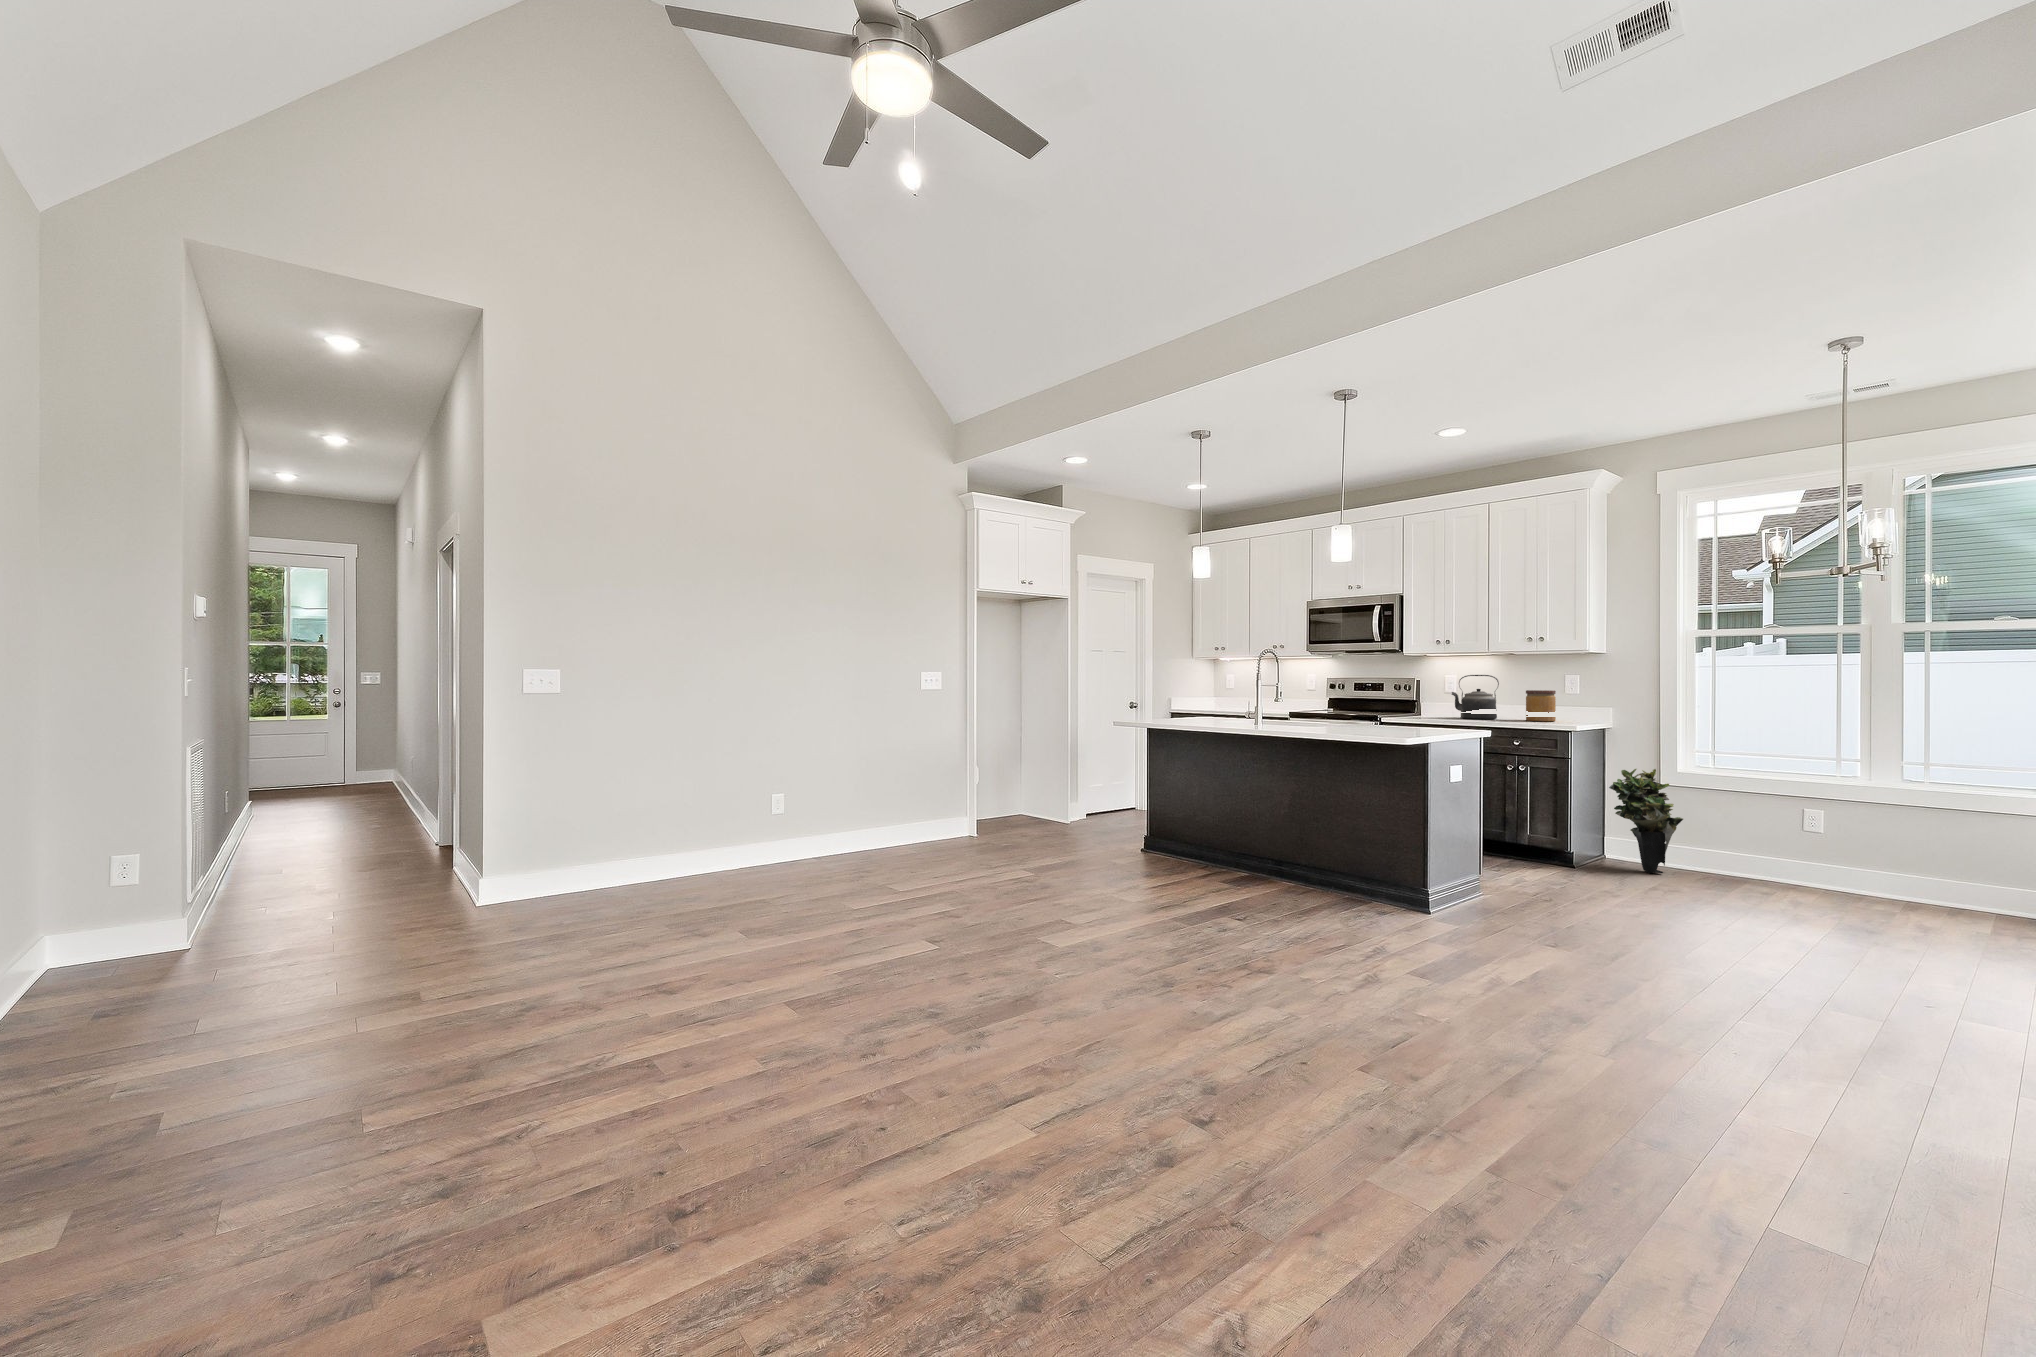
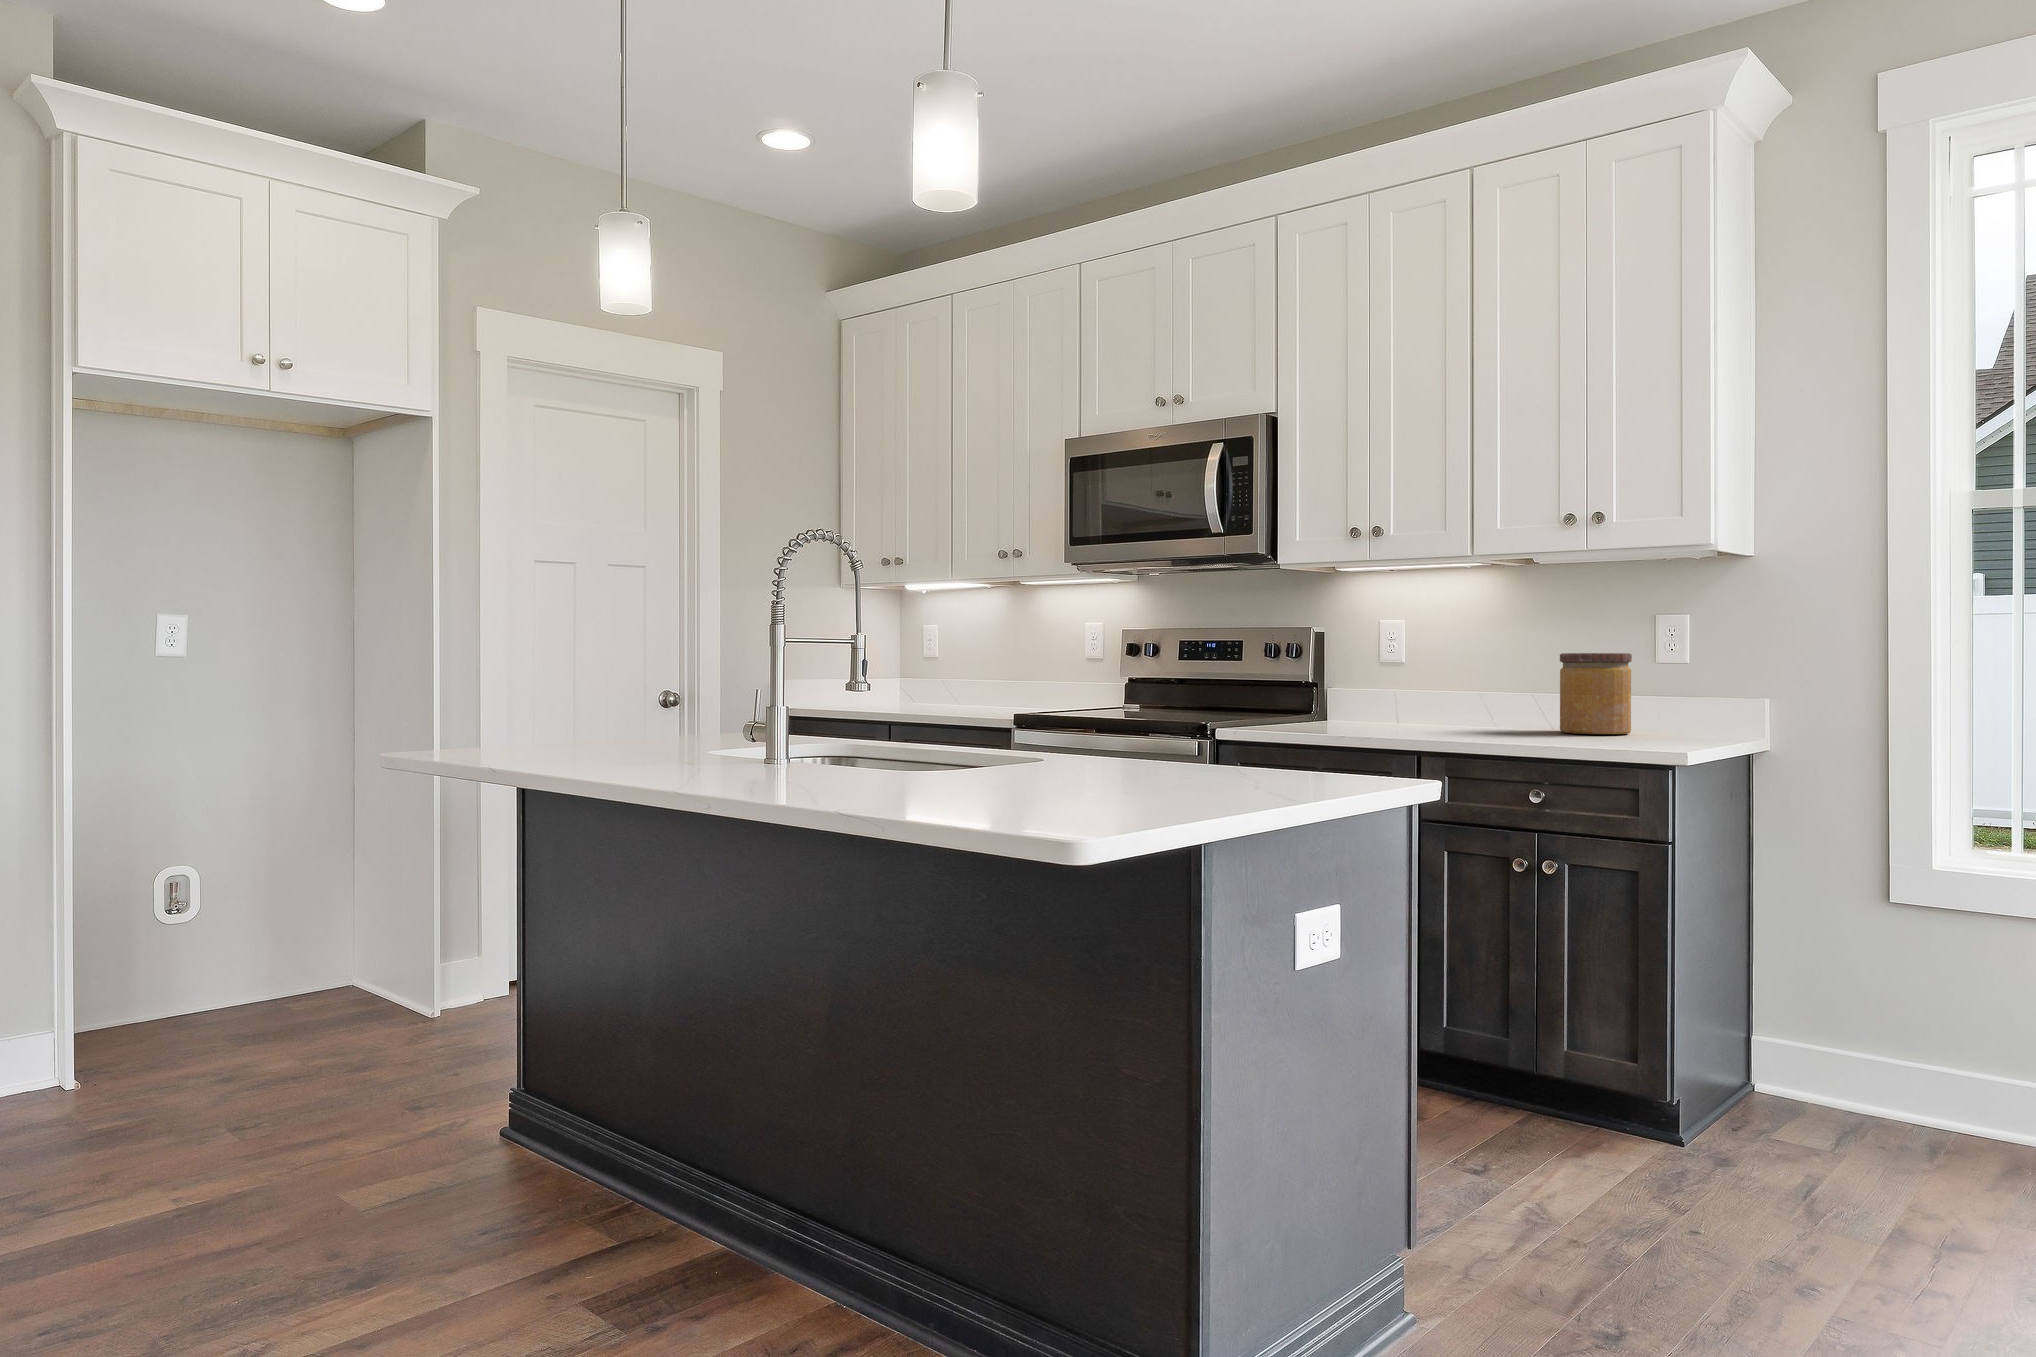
kettle: present [1452,675,1499,719] -> none [1384,615,1496,729]
potted plant: present [1609,769,1683,873] -> none [1763,859,1953,1153]

